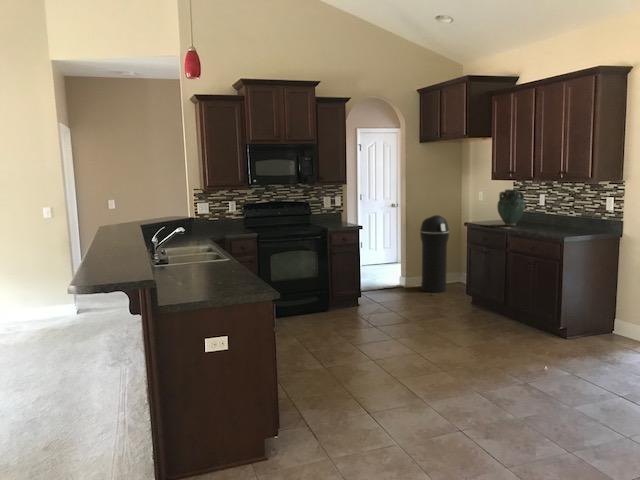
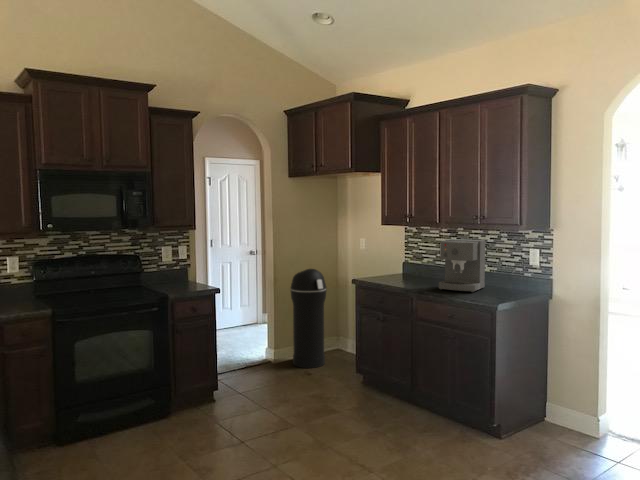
vase: present [497,189,525,225] -> none [394,238,428,284]
coffee maker: none [529,190,570,231] -> present [439,239,485,292]

